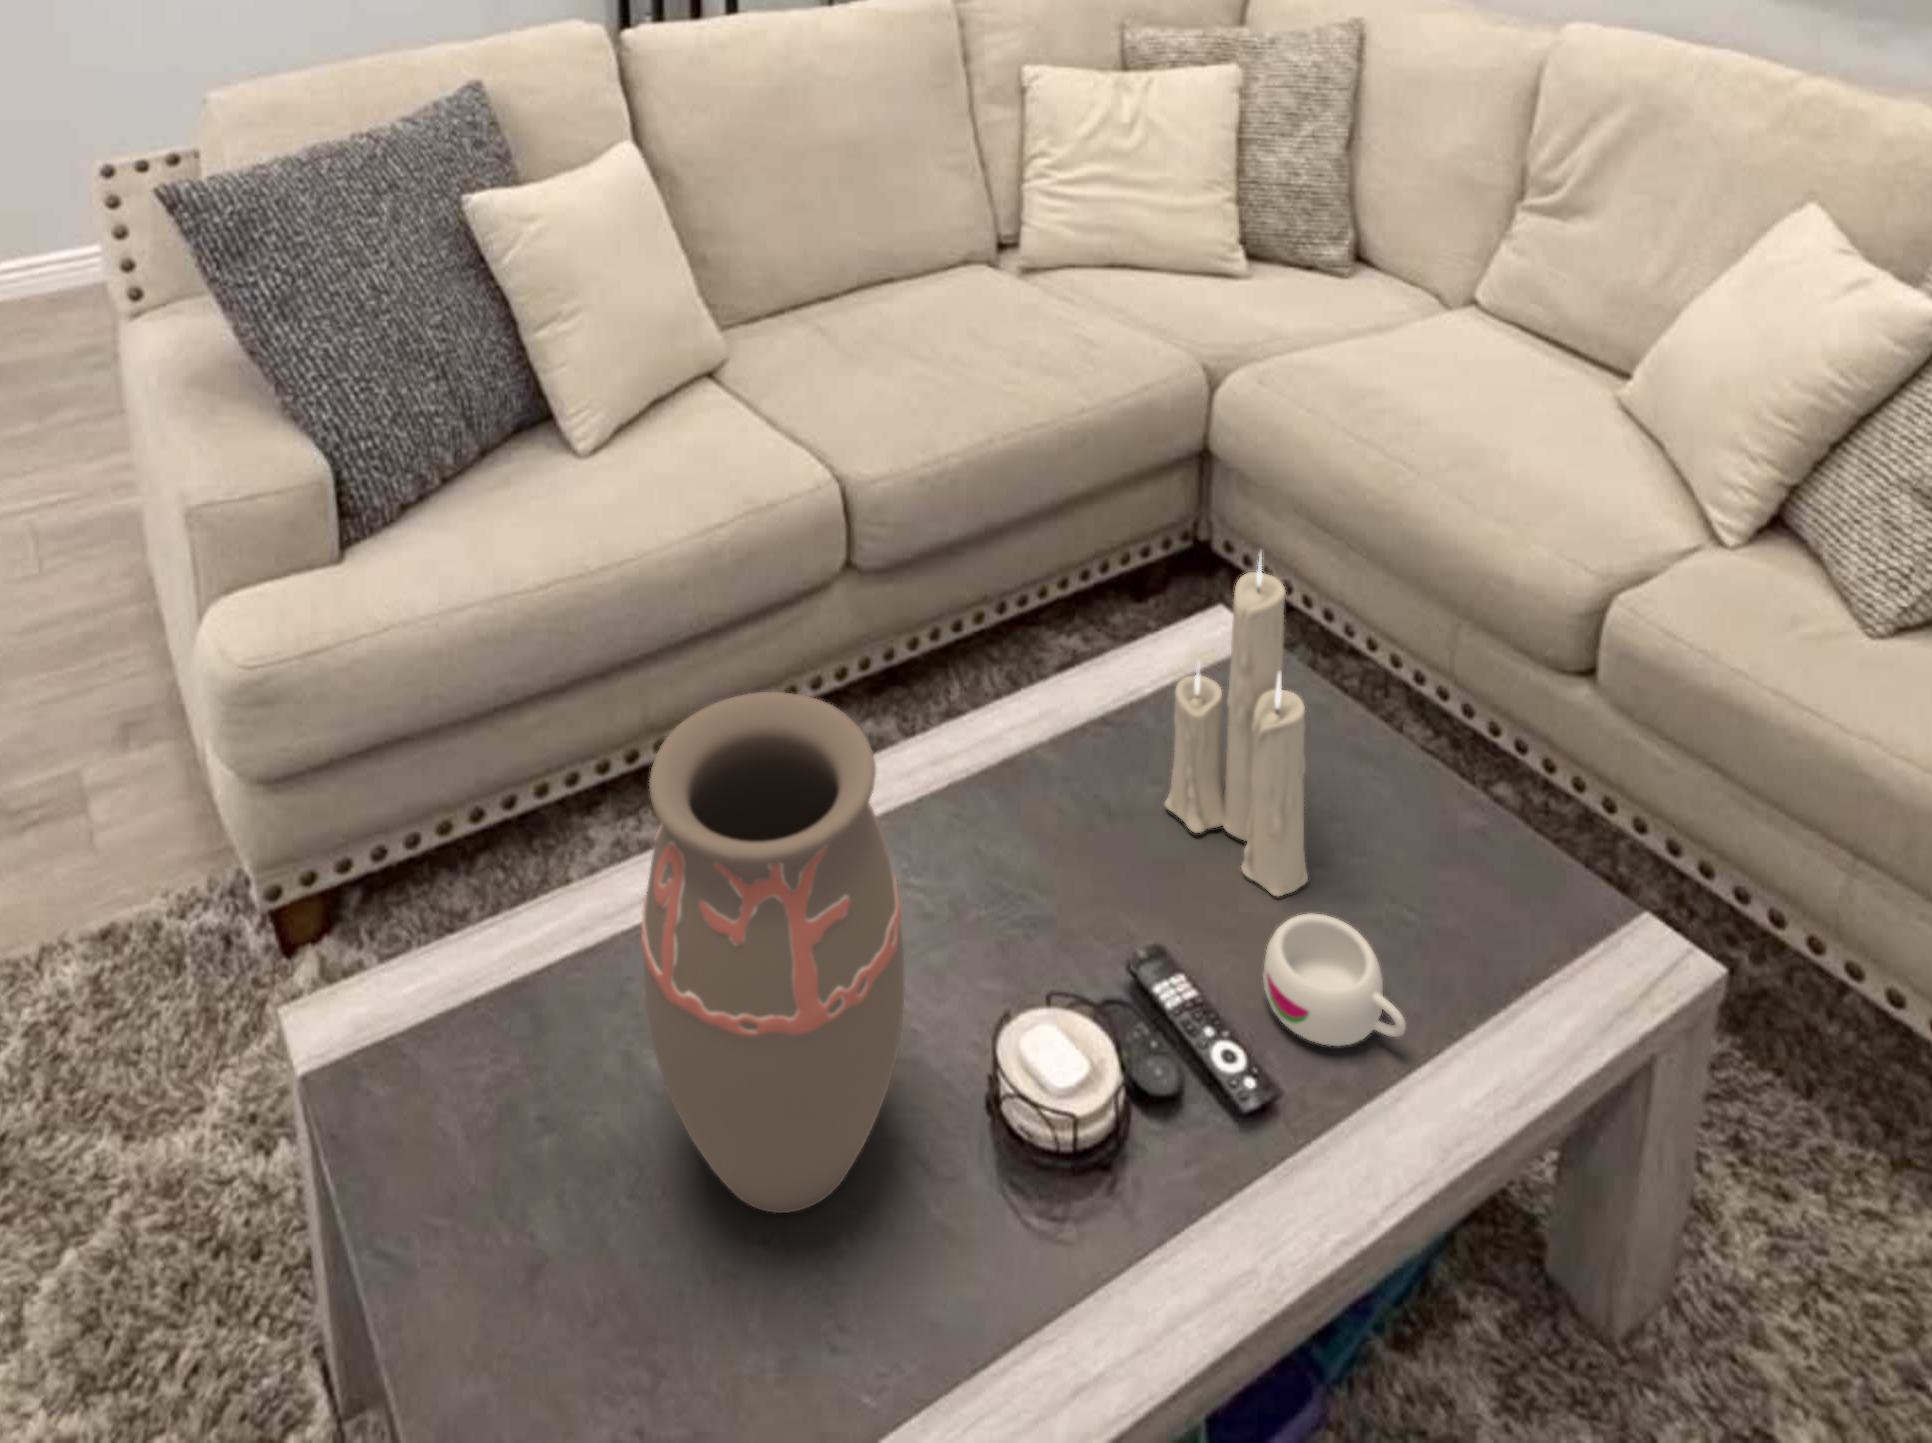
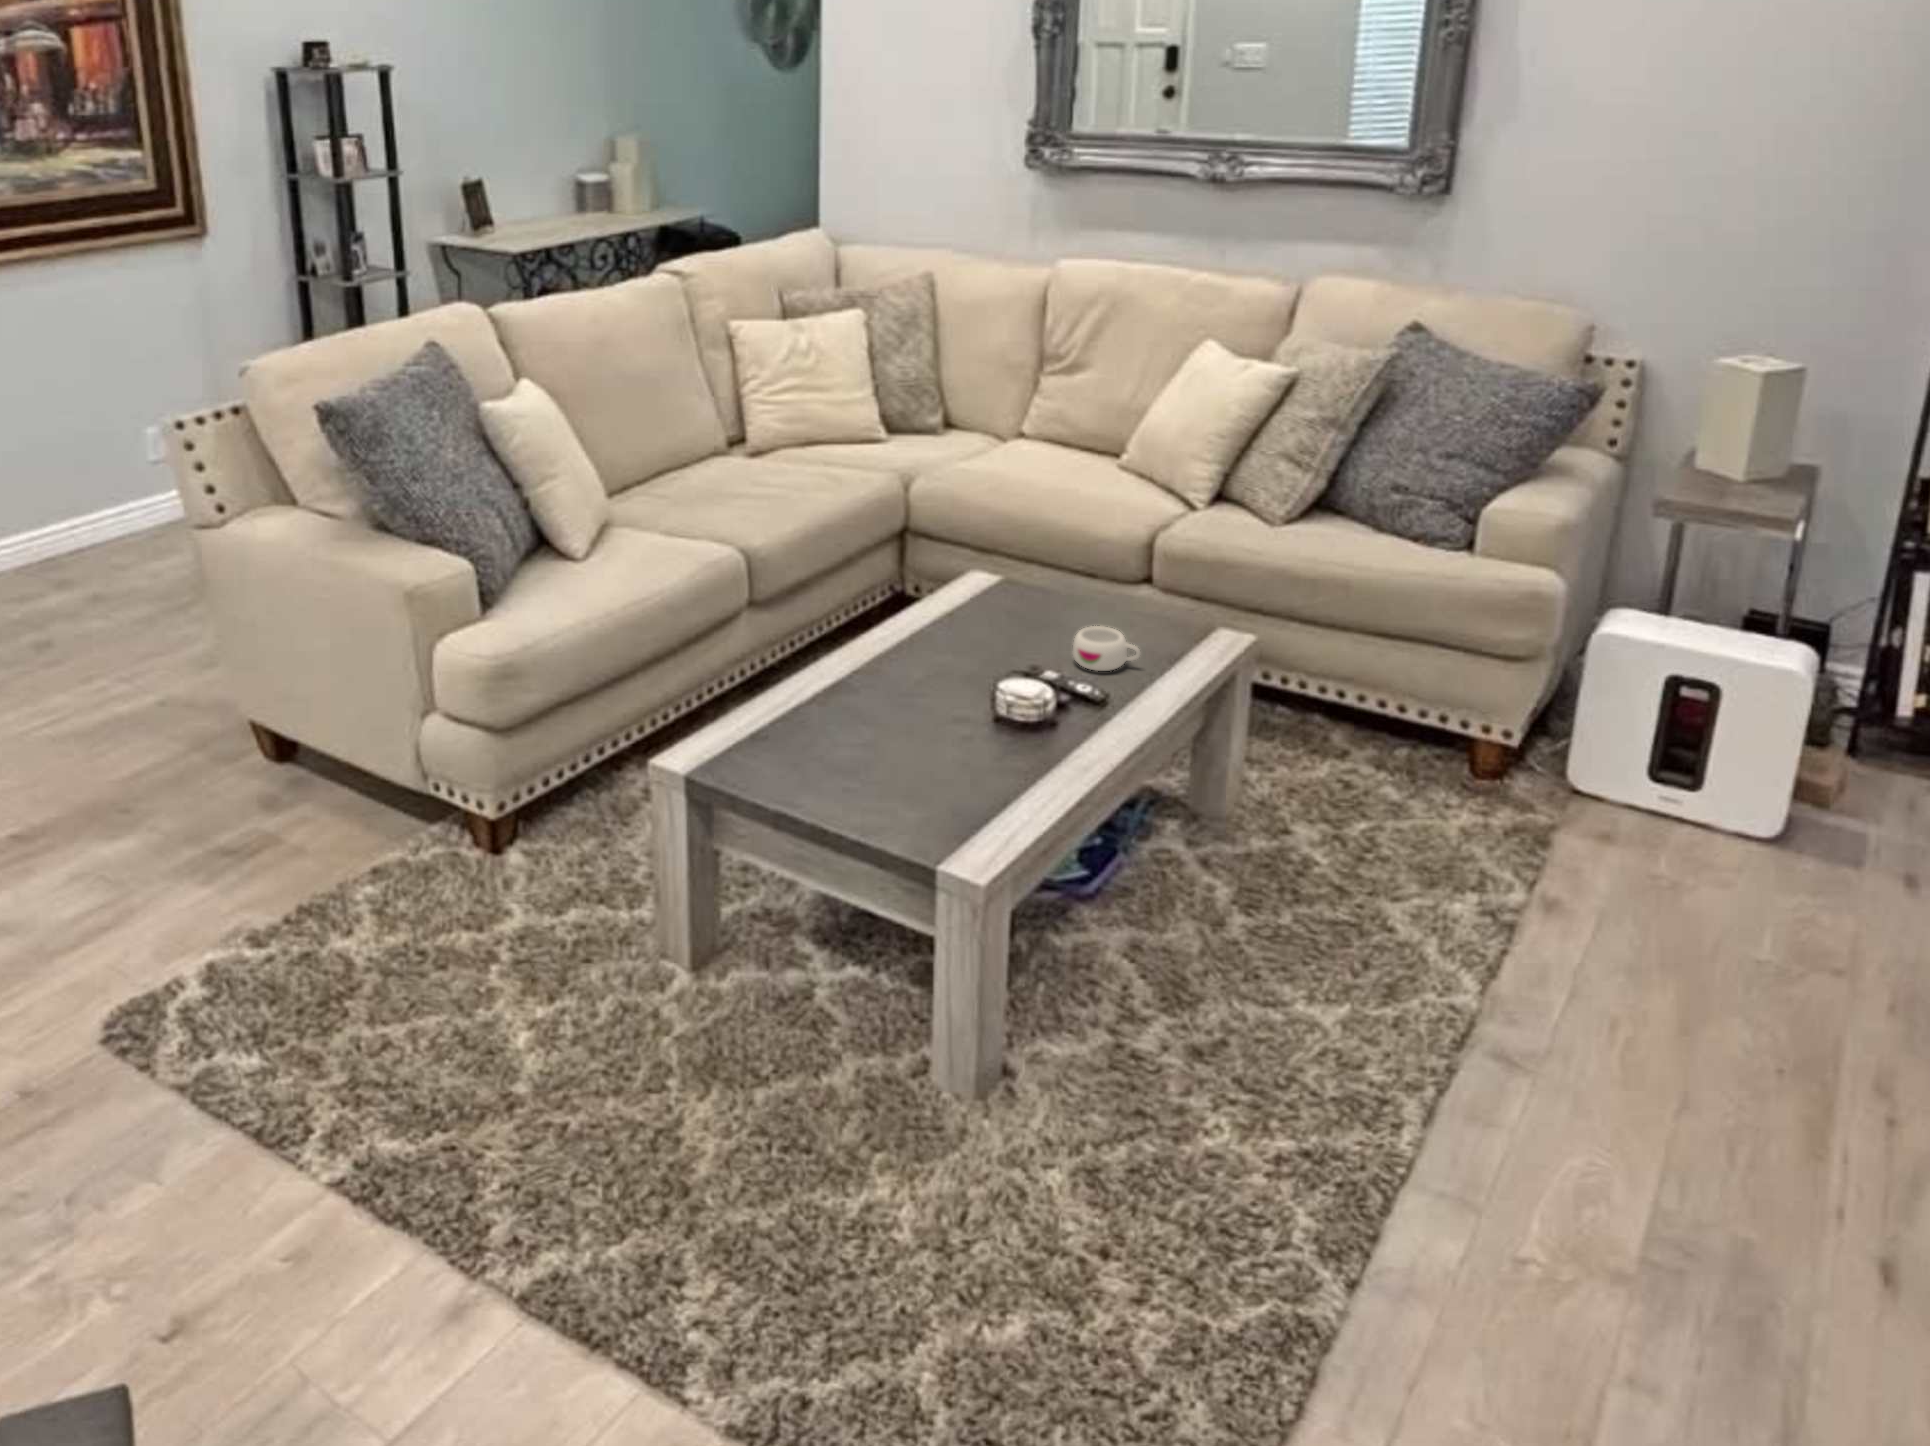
candle: present [1165,554,1308,896] -> none [994,463,1073,640]
decorative vase: present [641,692,904,1213] -> none [844,521,965,751]

